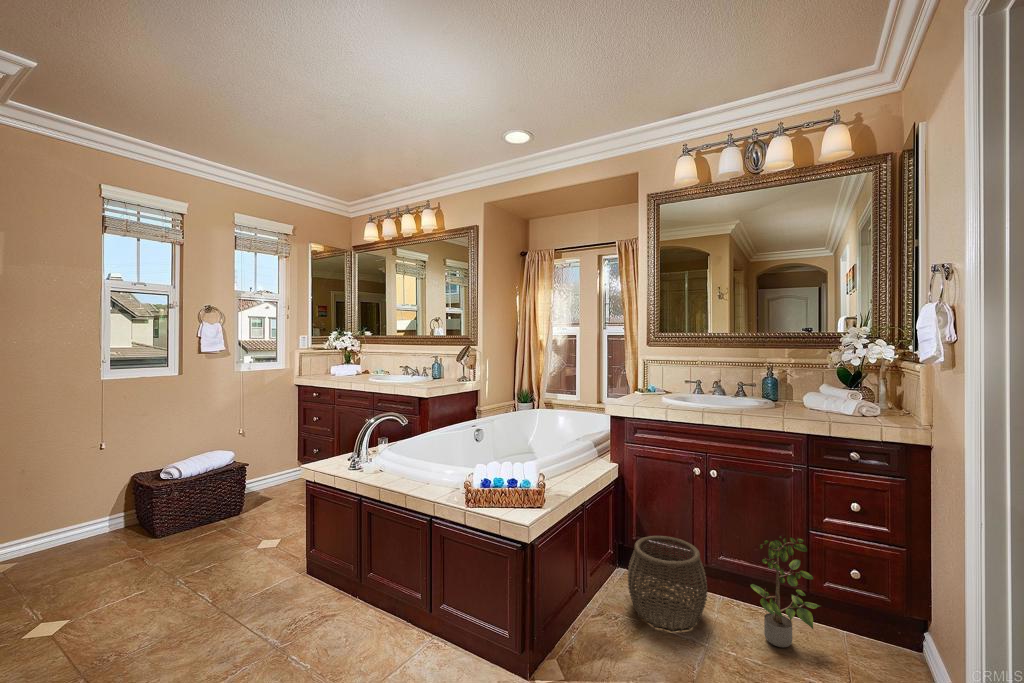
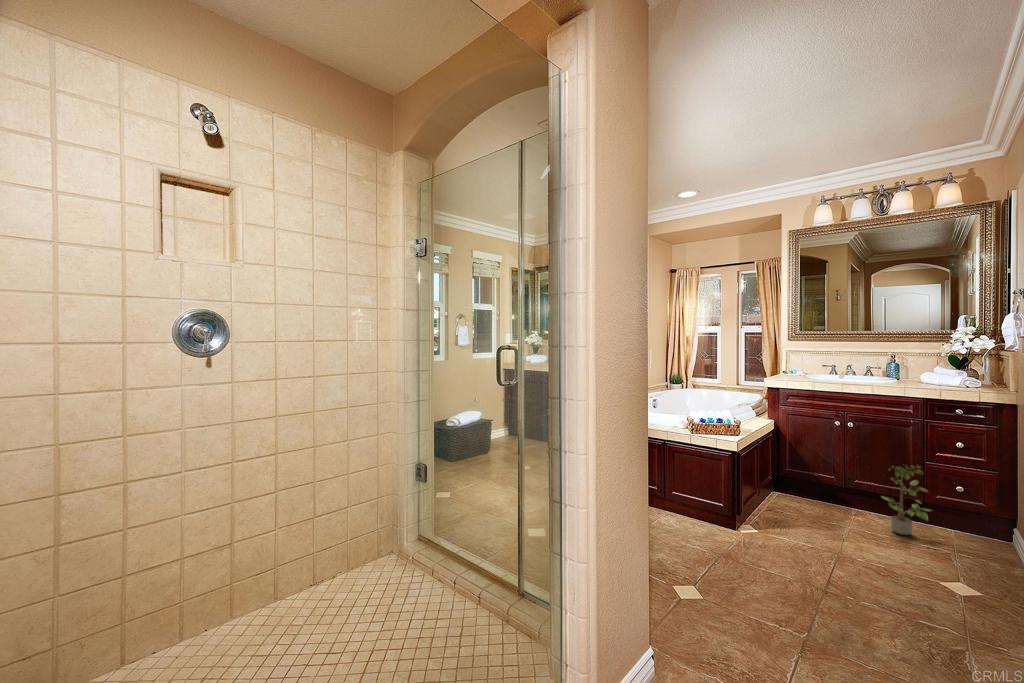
woven basket: present [627,536,707,630] -> none [787,467,848,523]

